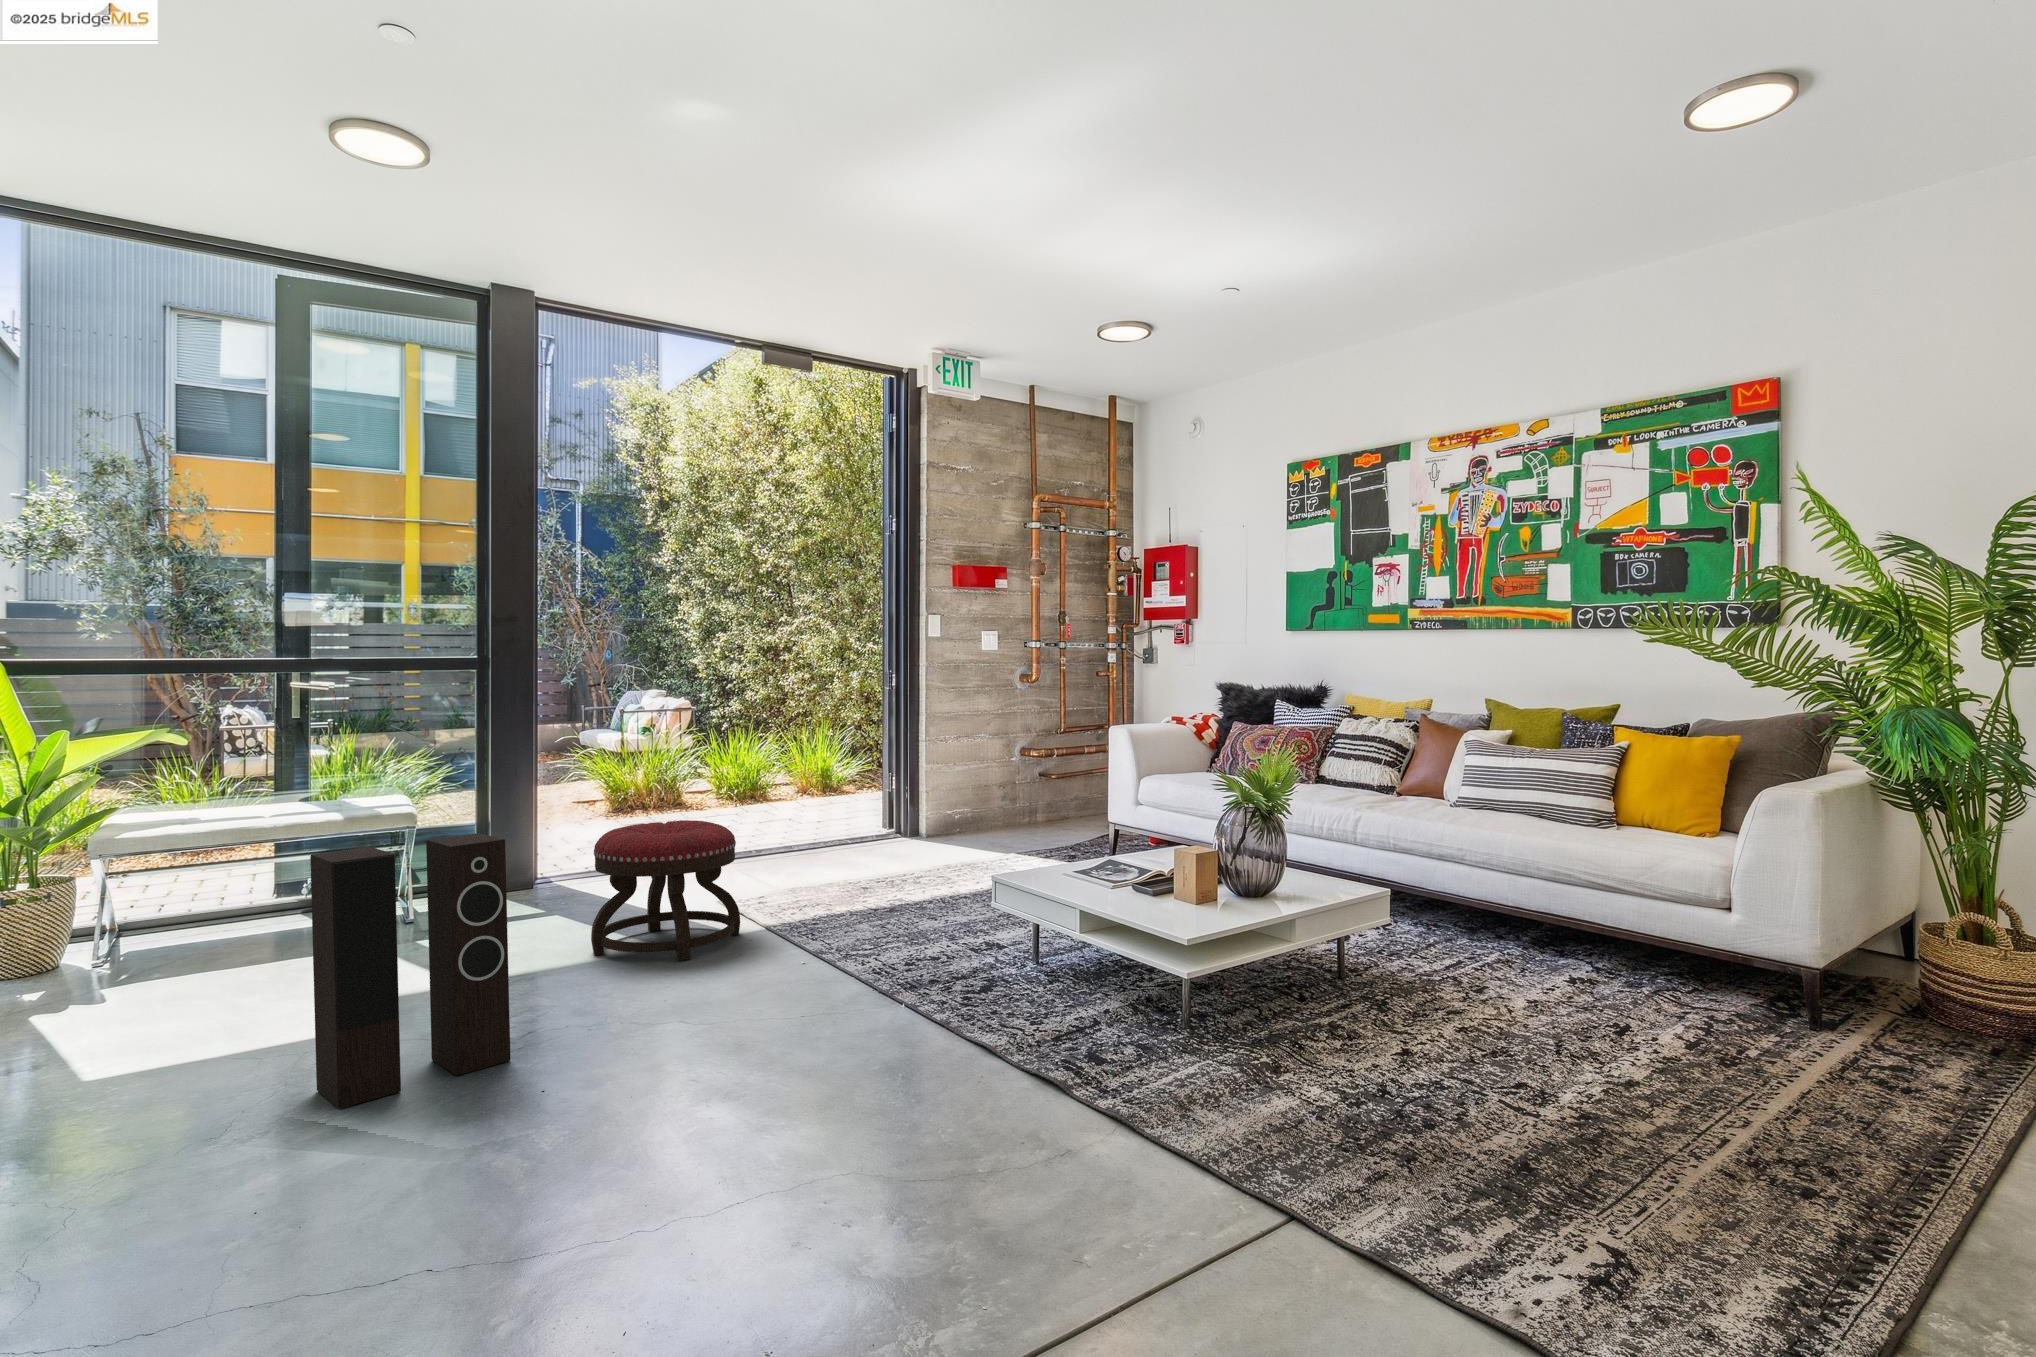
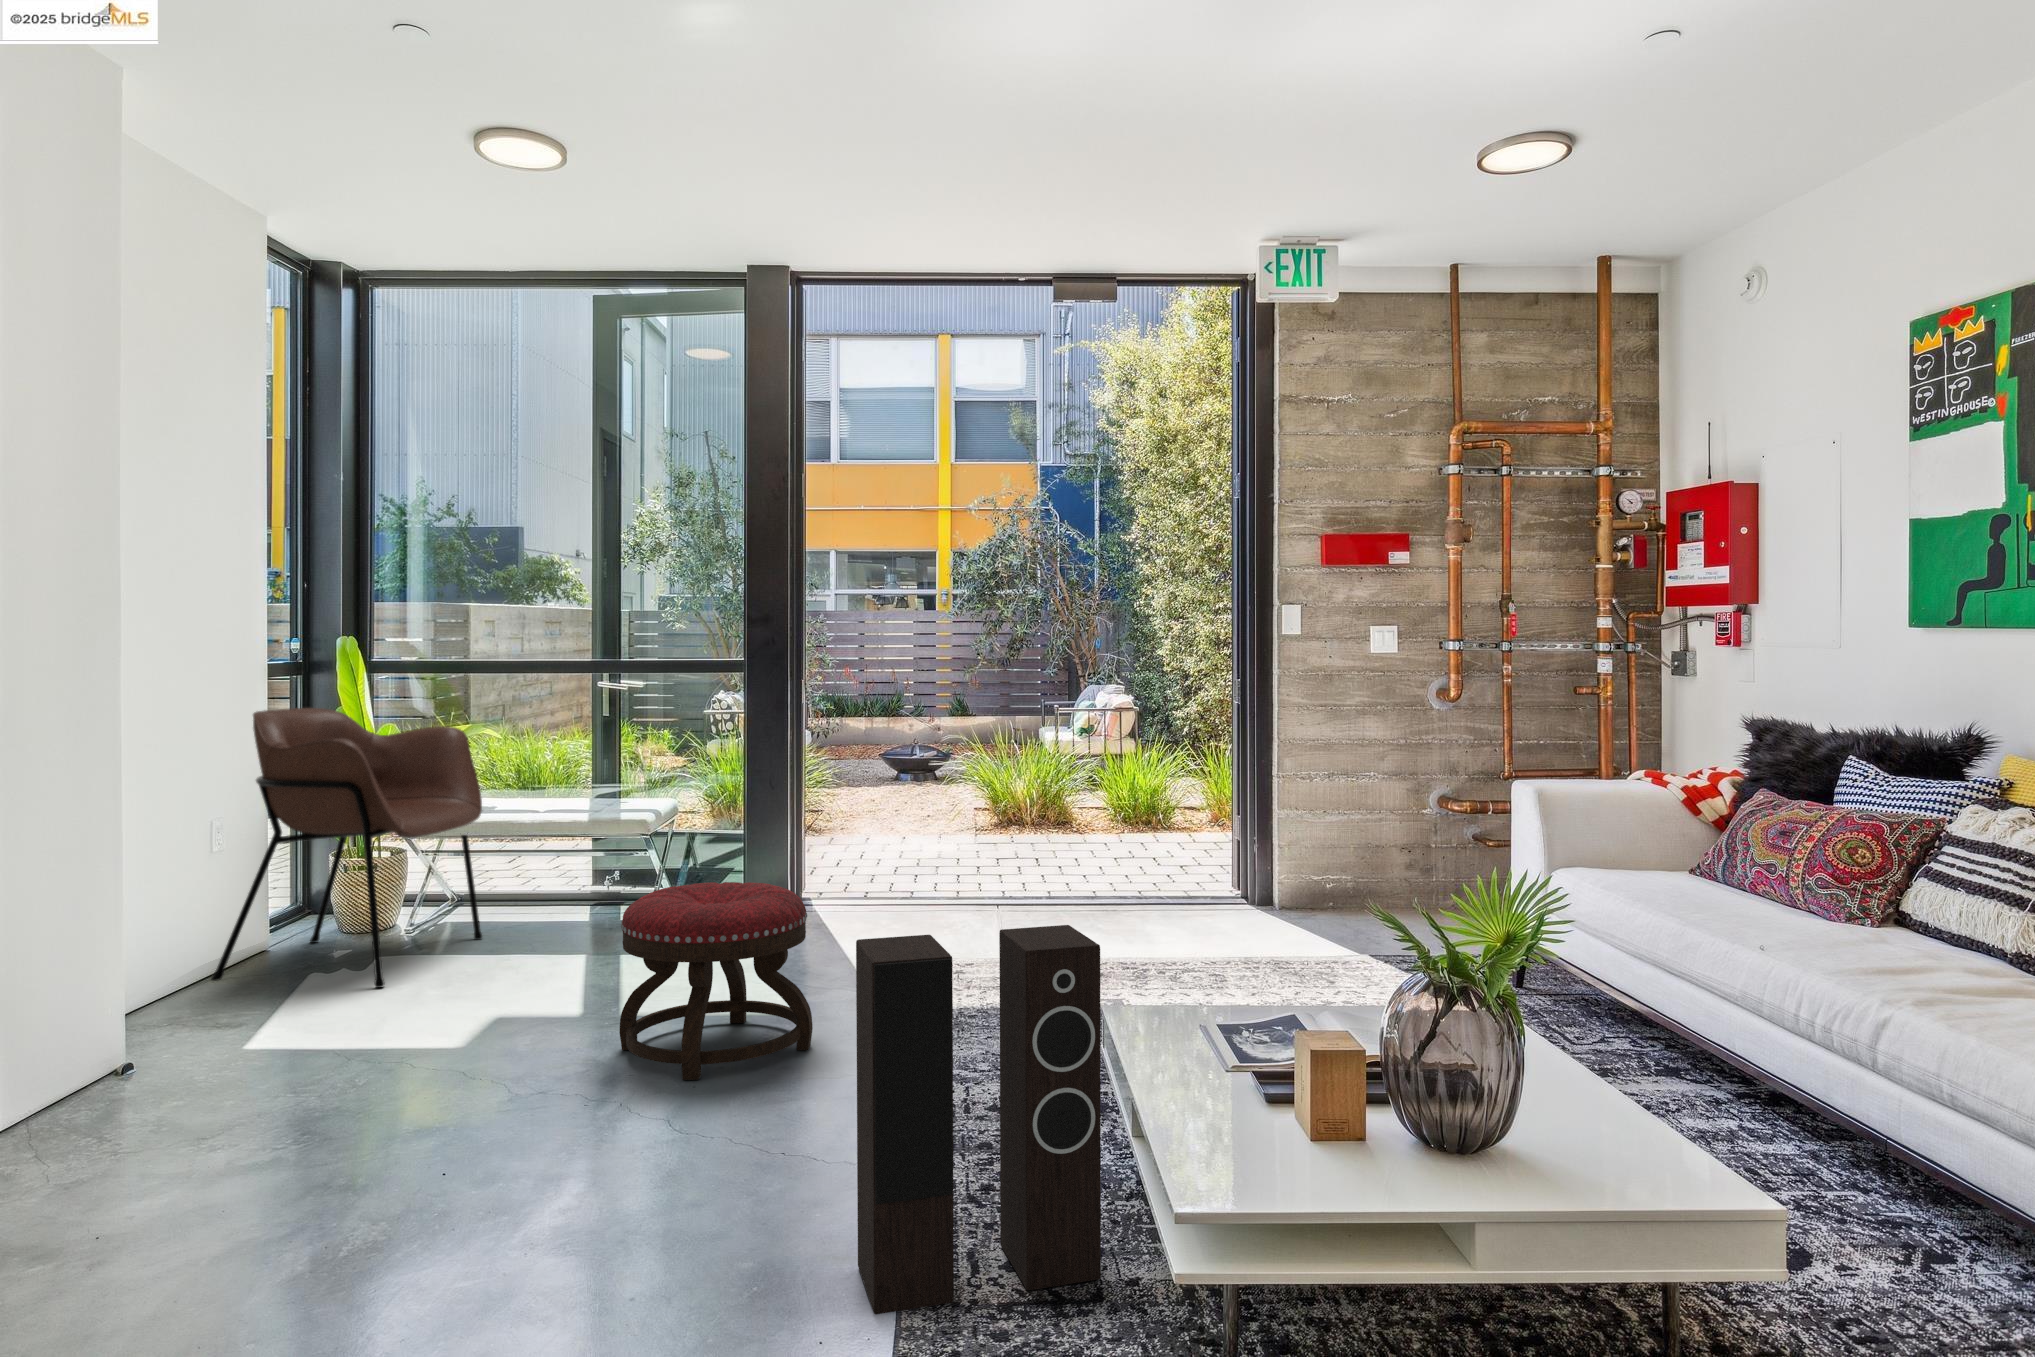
armchair: none [48,710,305,980] -> present [211,708,483,988]
speaker: present [310,833,510,1109] -> present [856,925,1101,1314]

